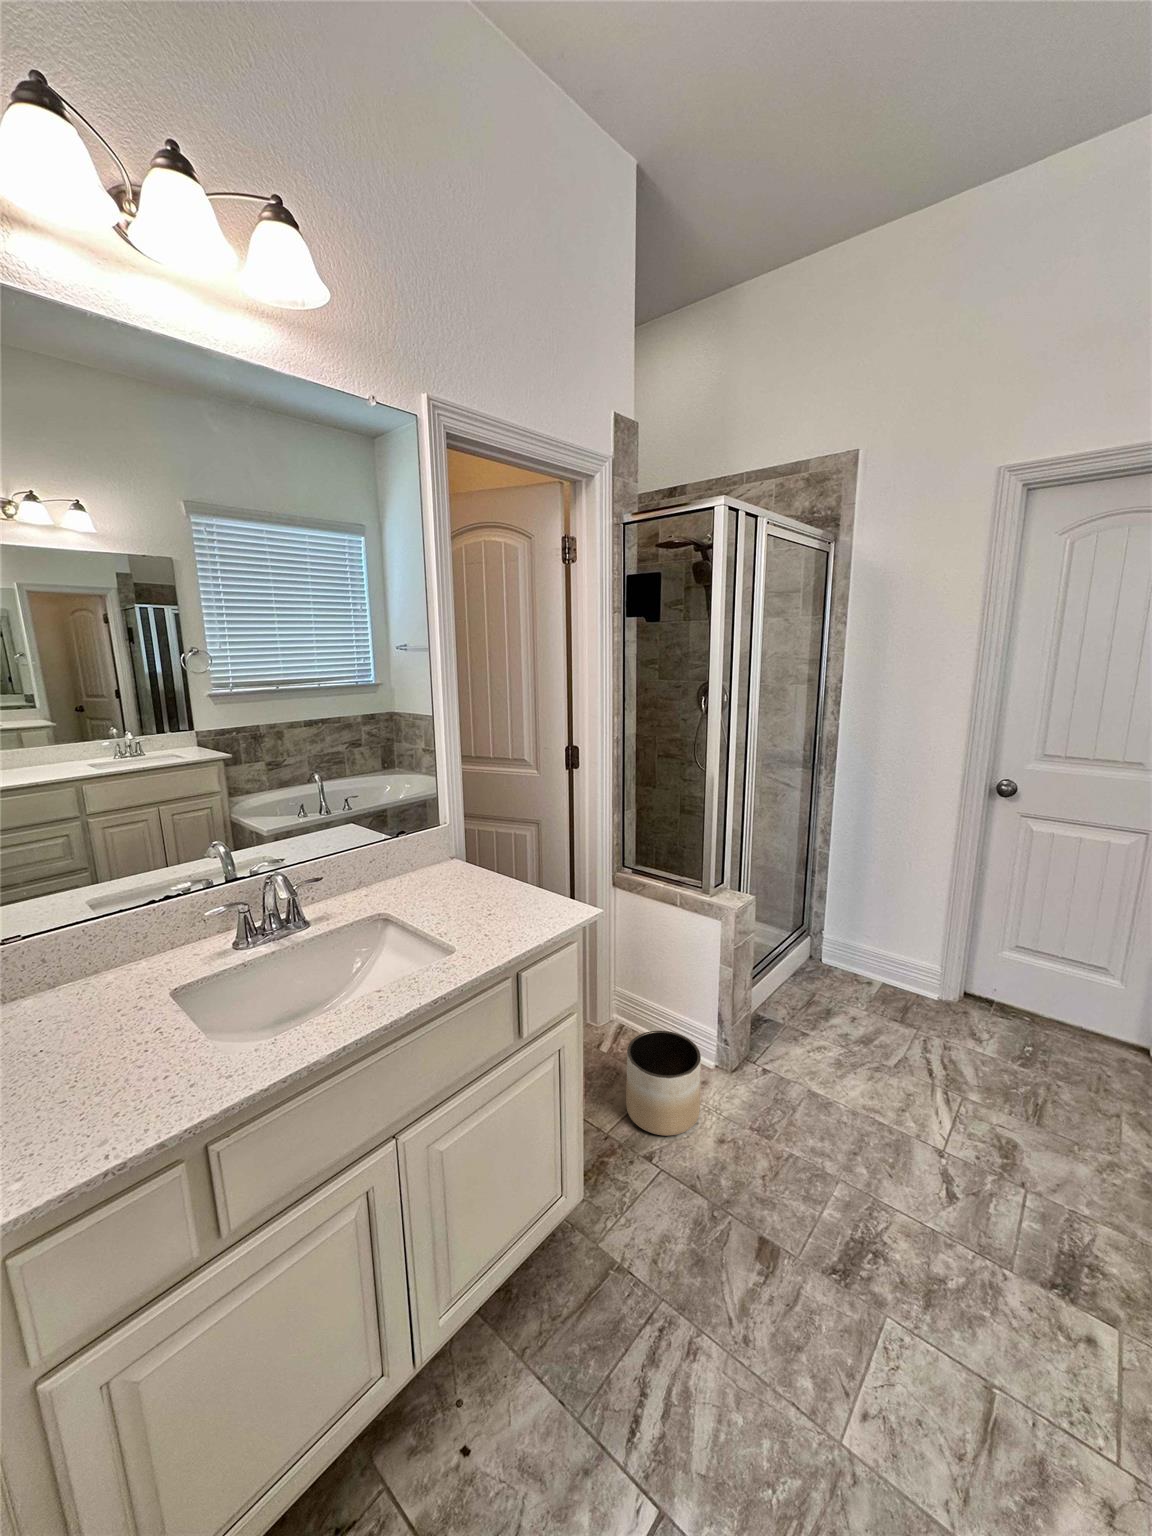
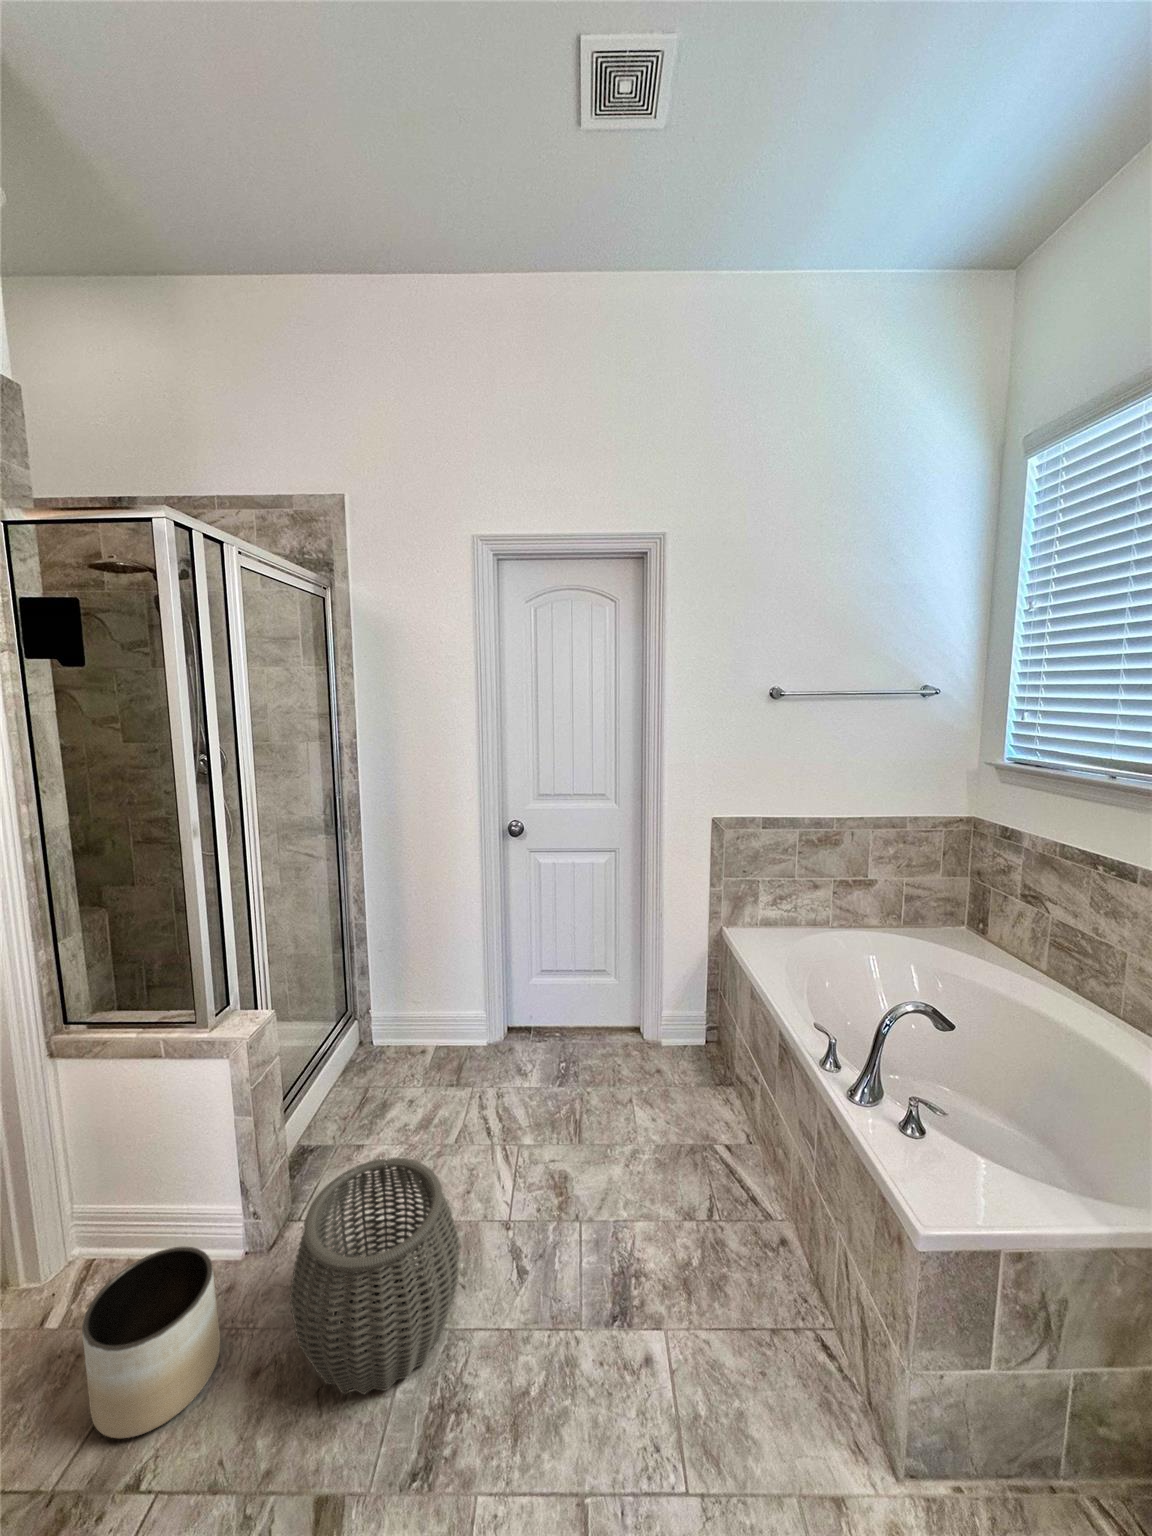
woven basket: none [750,1035,893,1208] -> present [289,1158,460,1394]

